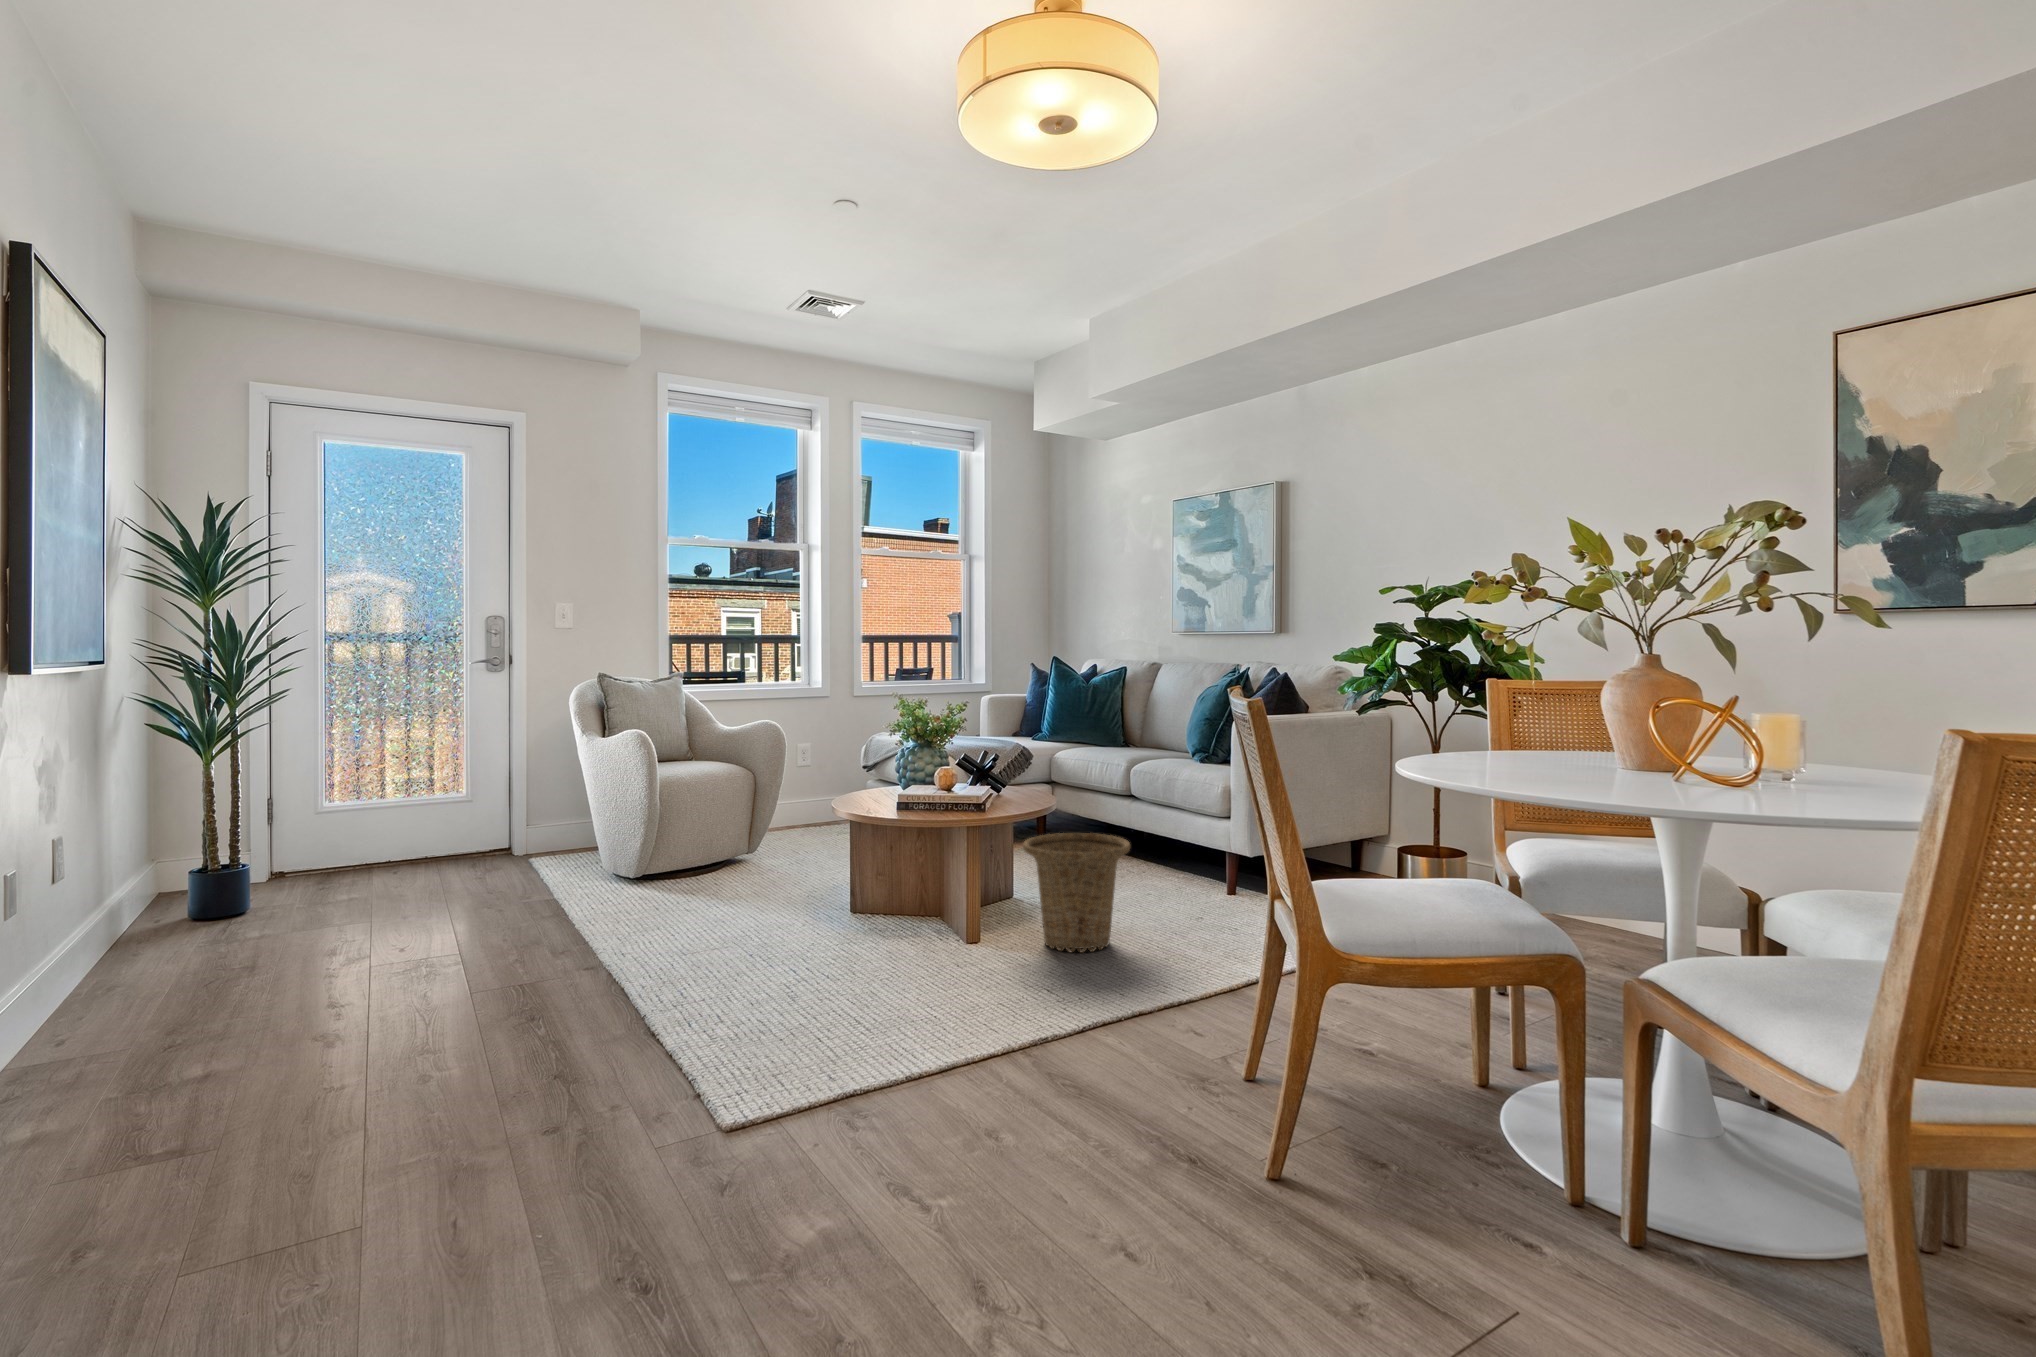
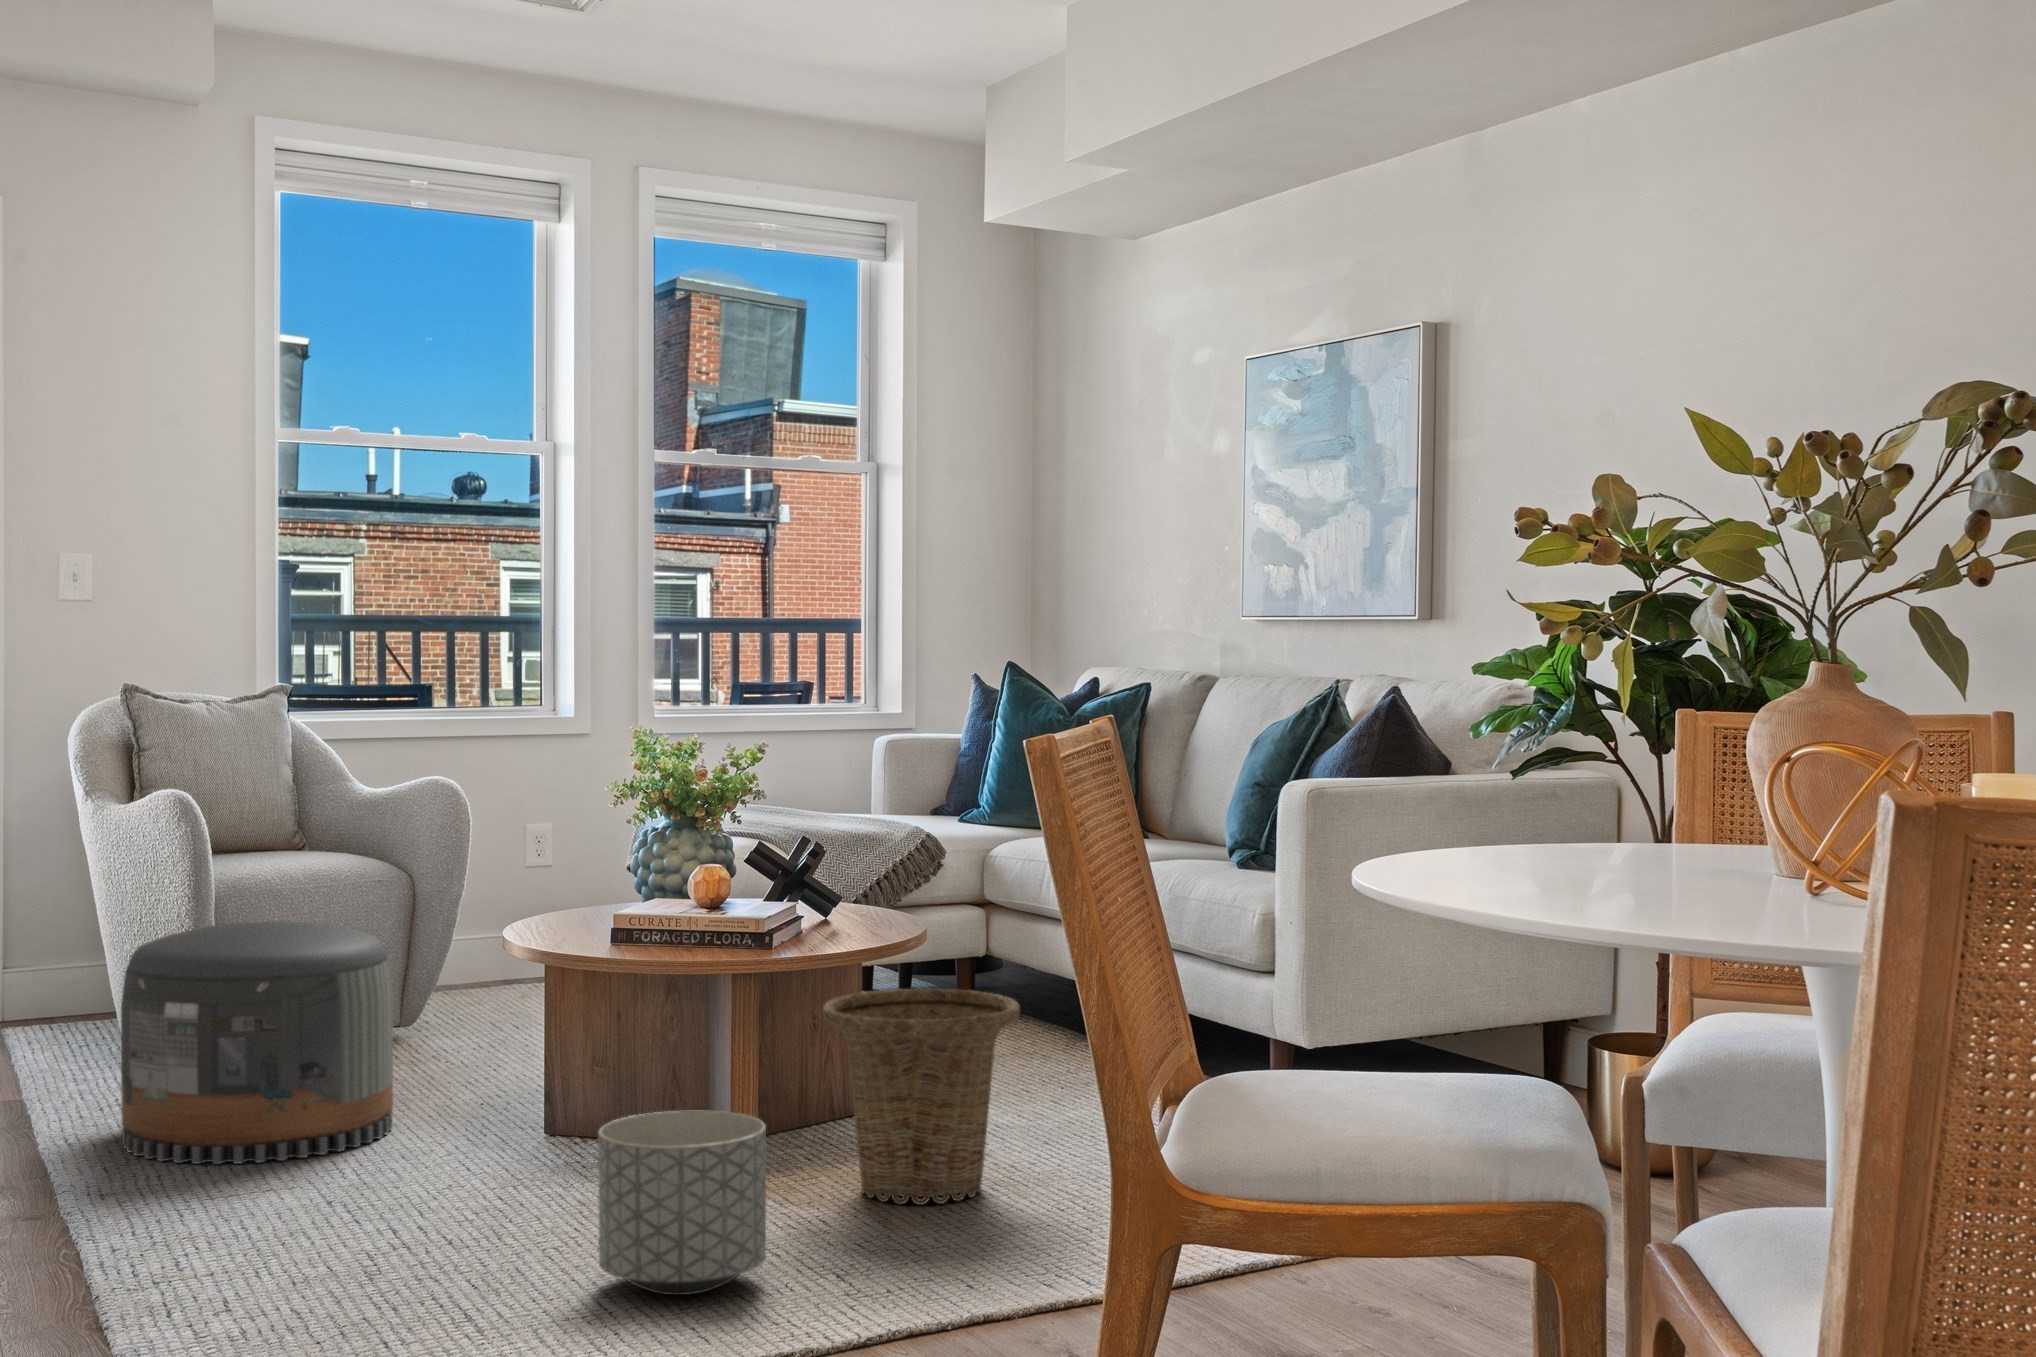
pouf: none [621,802,769,937] -> present [121,921,393,1164]
planter: none [932,908,1025,1015] -> present [598,1110,766,1295]

